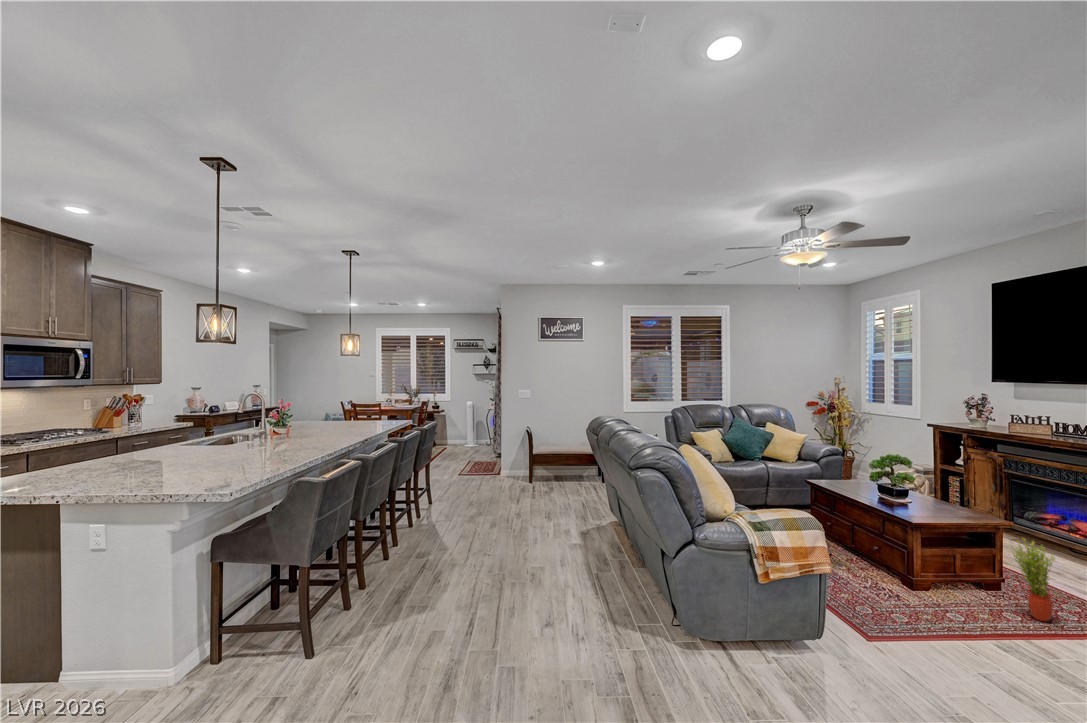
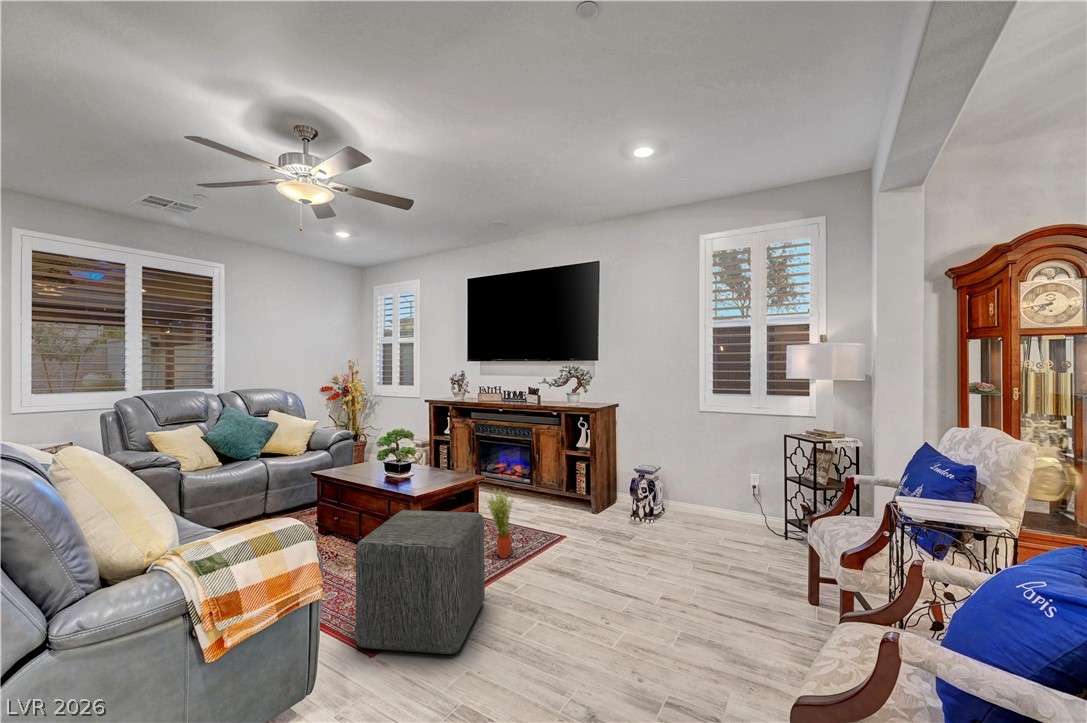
ottoman: none [855,531,1003,675] -> present [355,510,485,654]

